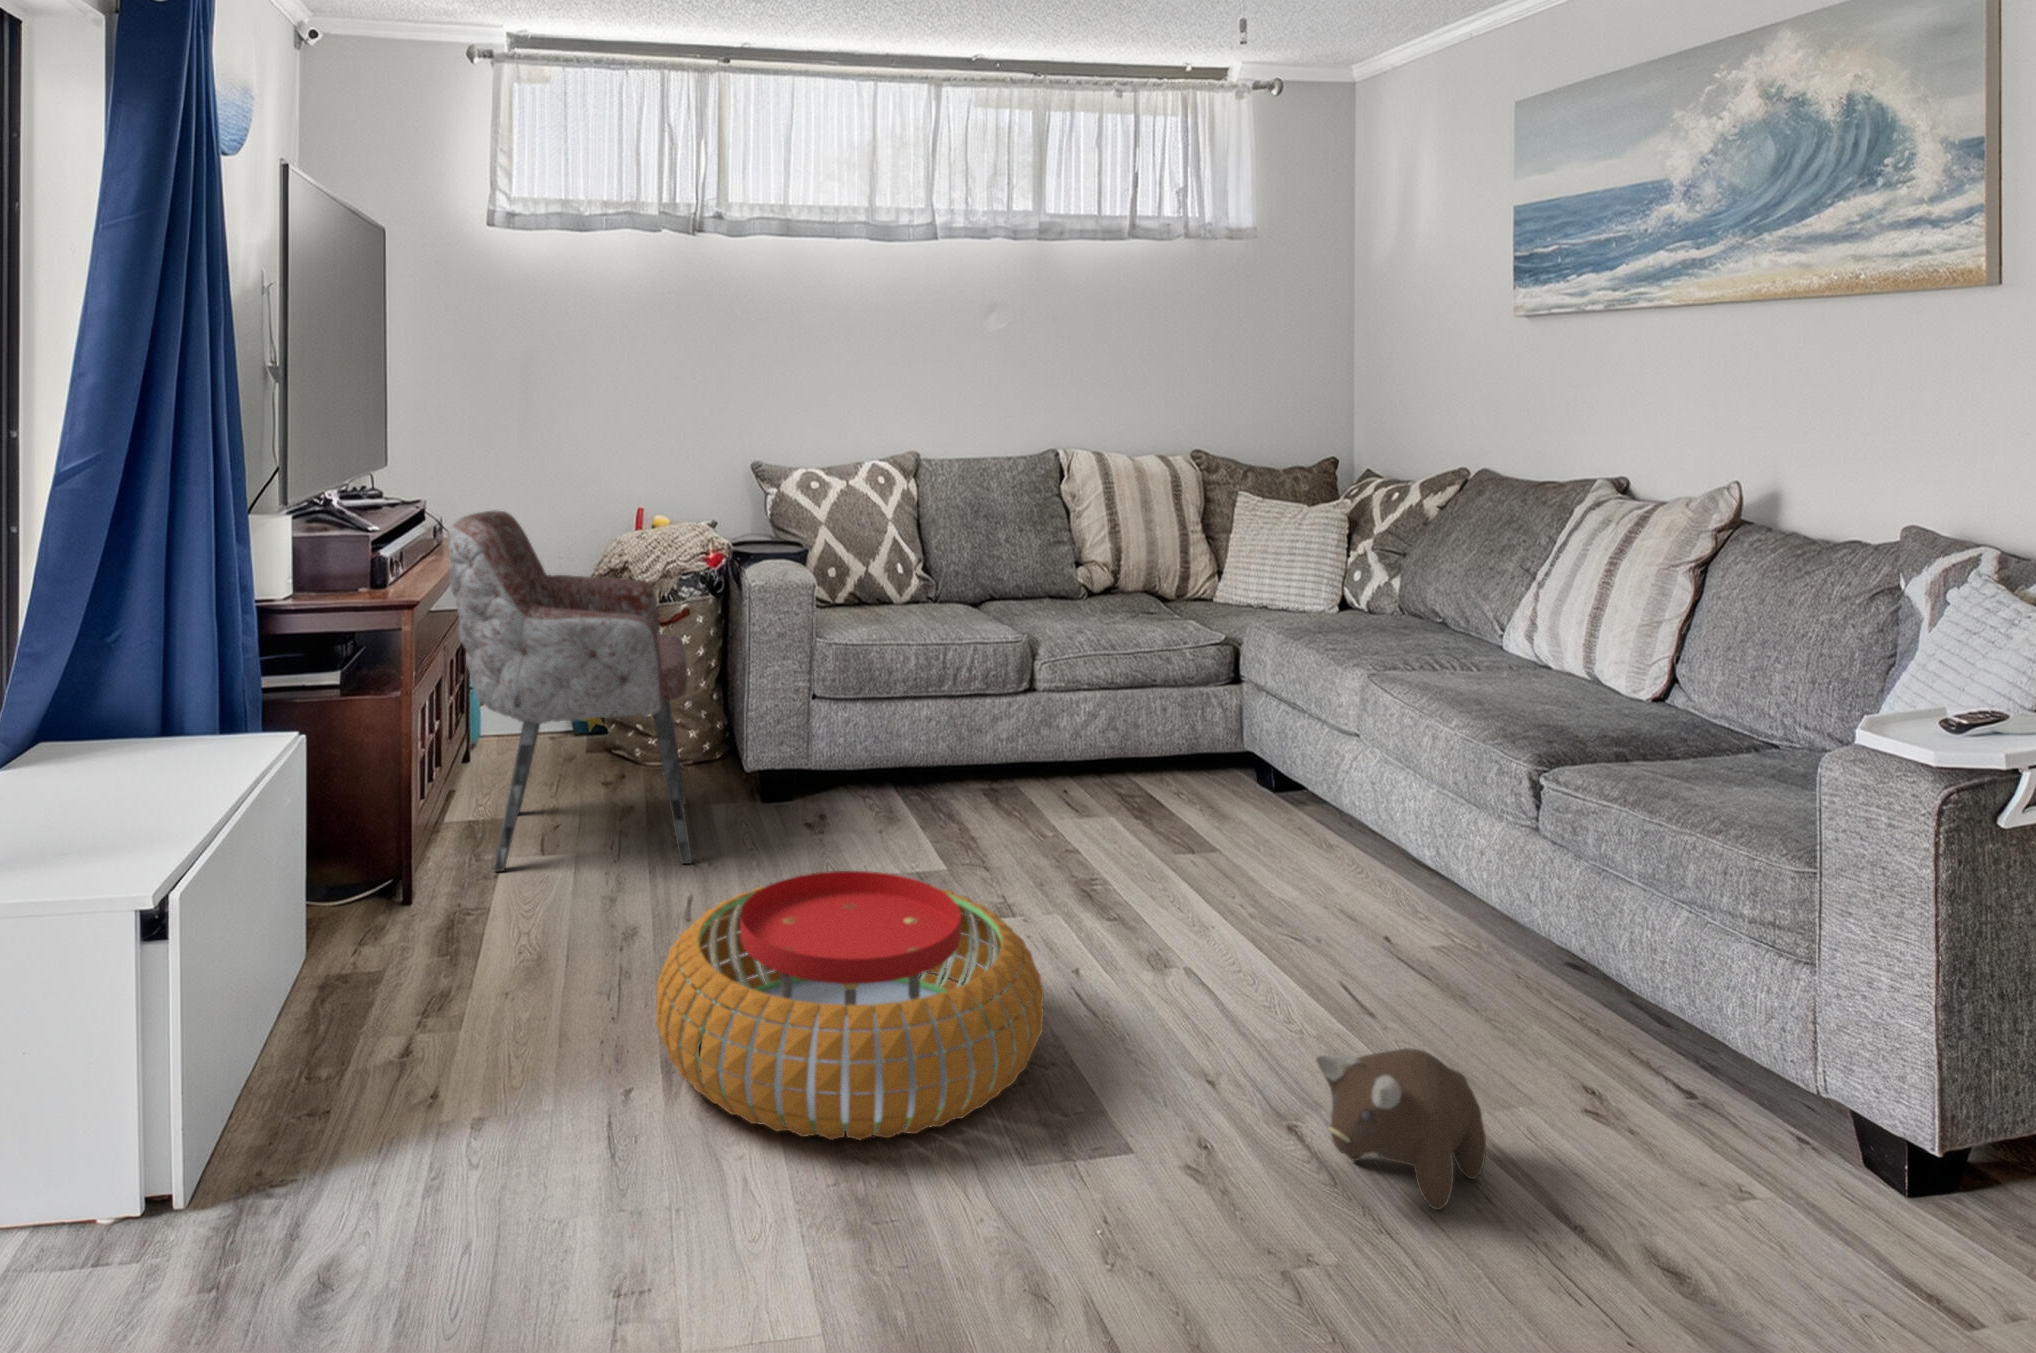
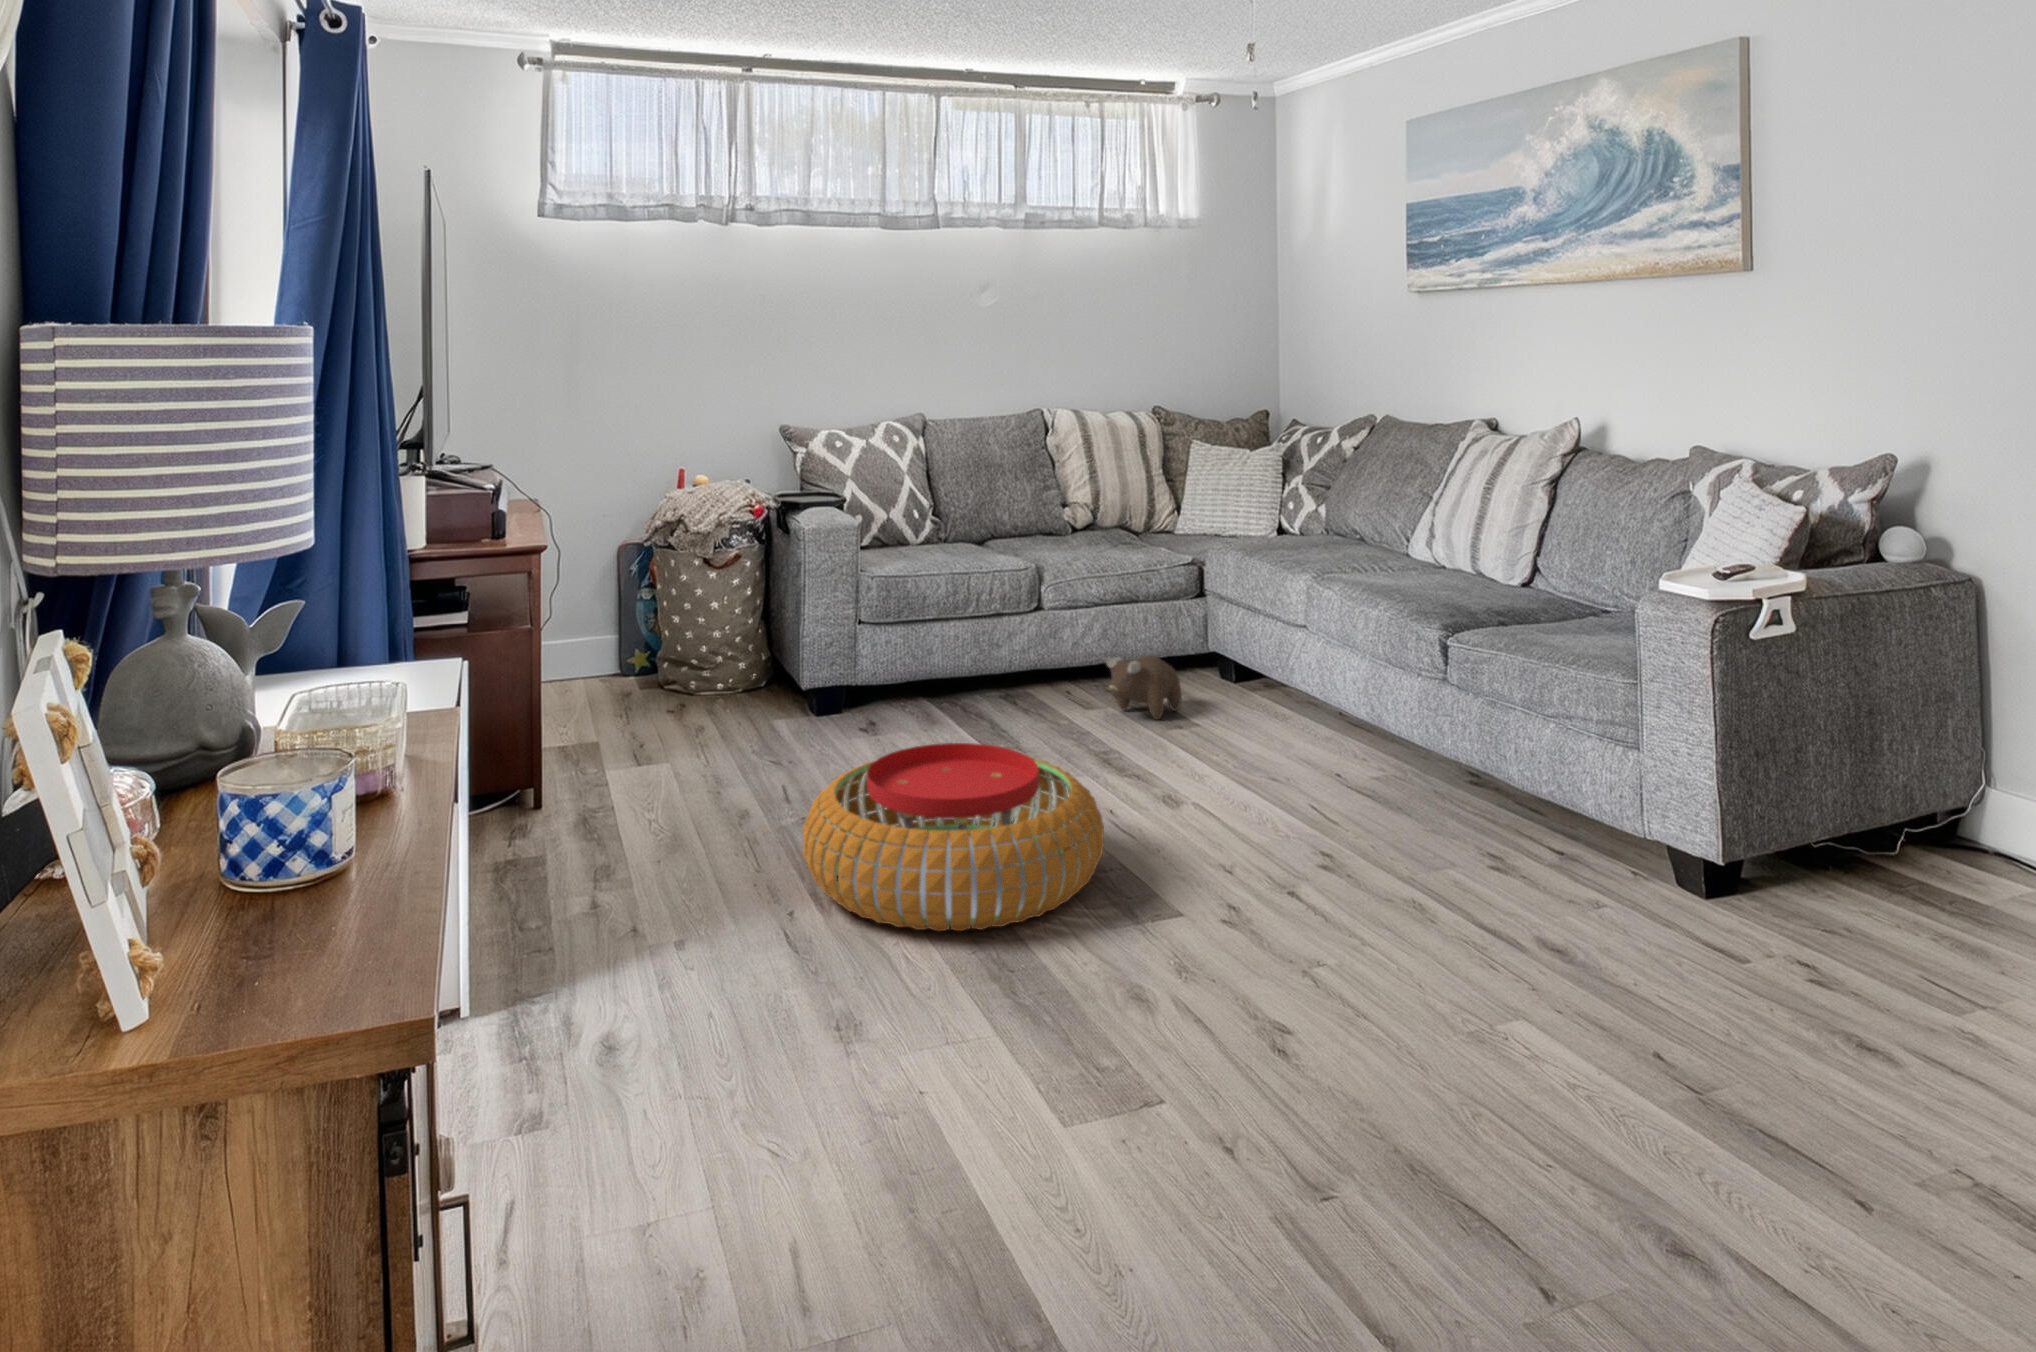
armchair: present [447,511,692,871] -> none [551,474,777,781]
plush toy: present [1316,1048,1486,1210] -> present [1105,656,1182,719]

